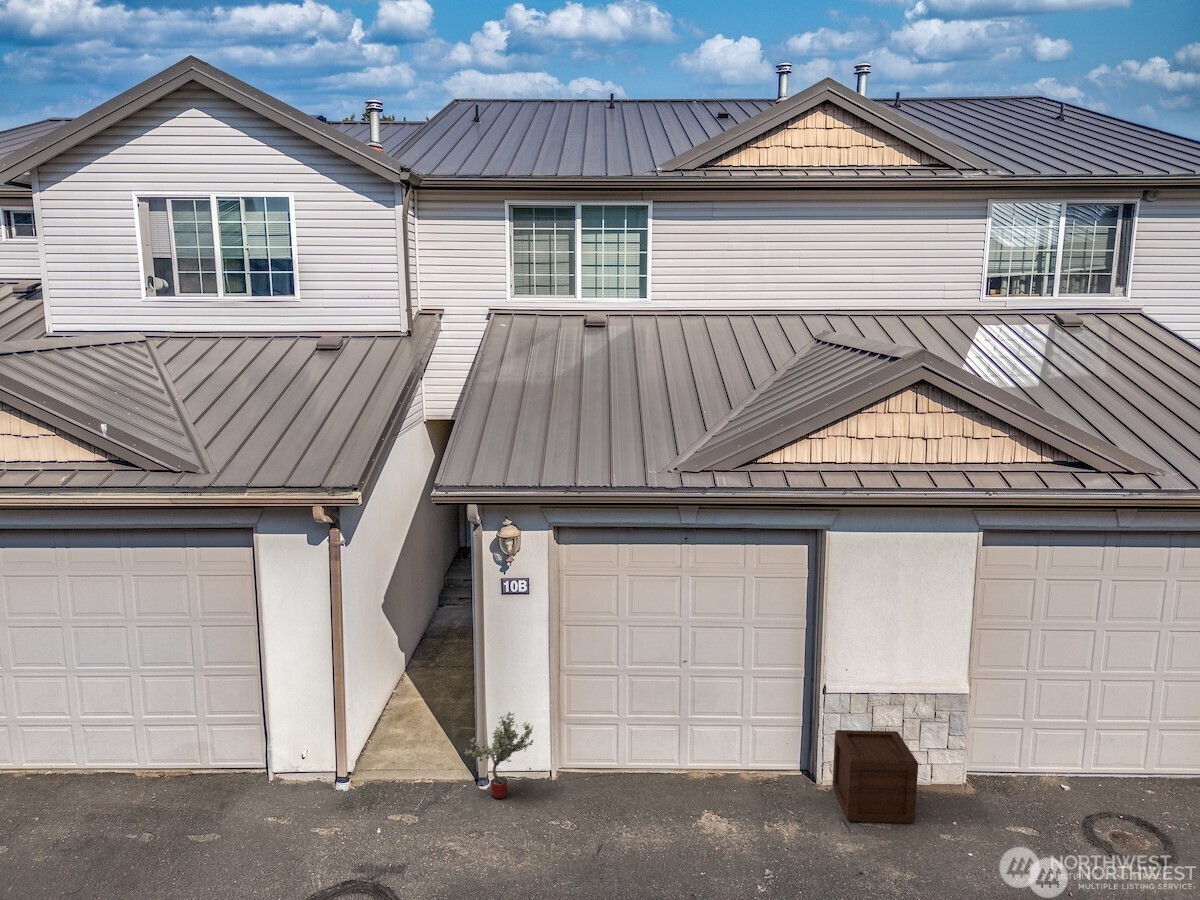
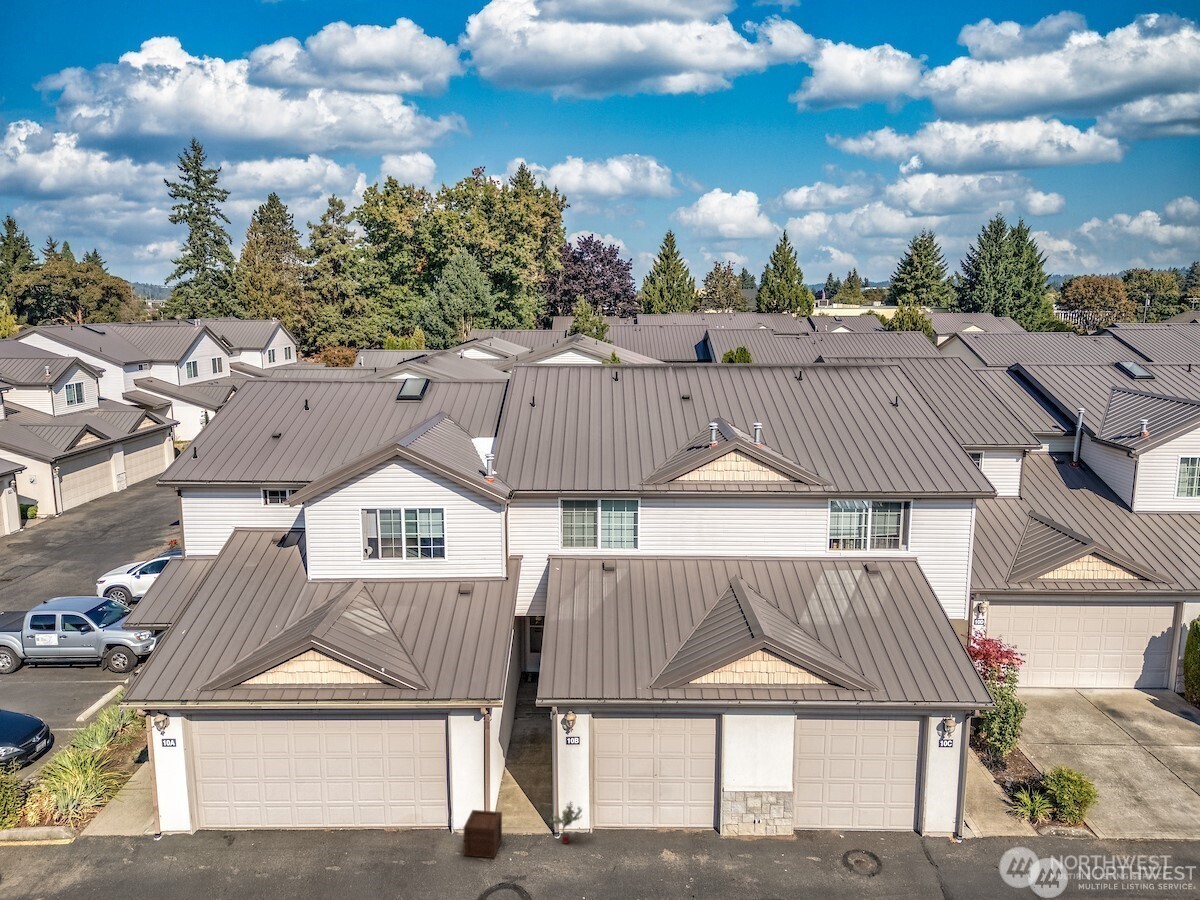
wooden crate: present [832,730,918,823] -> present [464,810,502,858]

